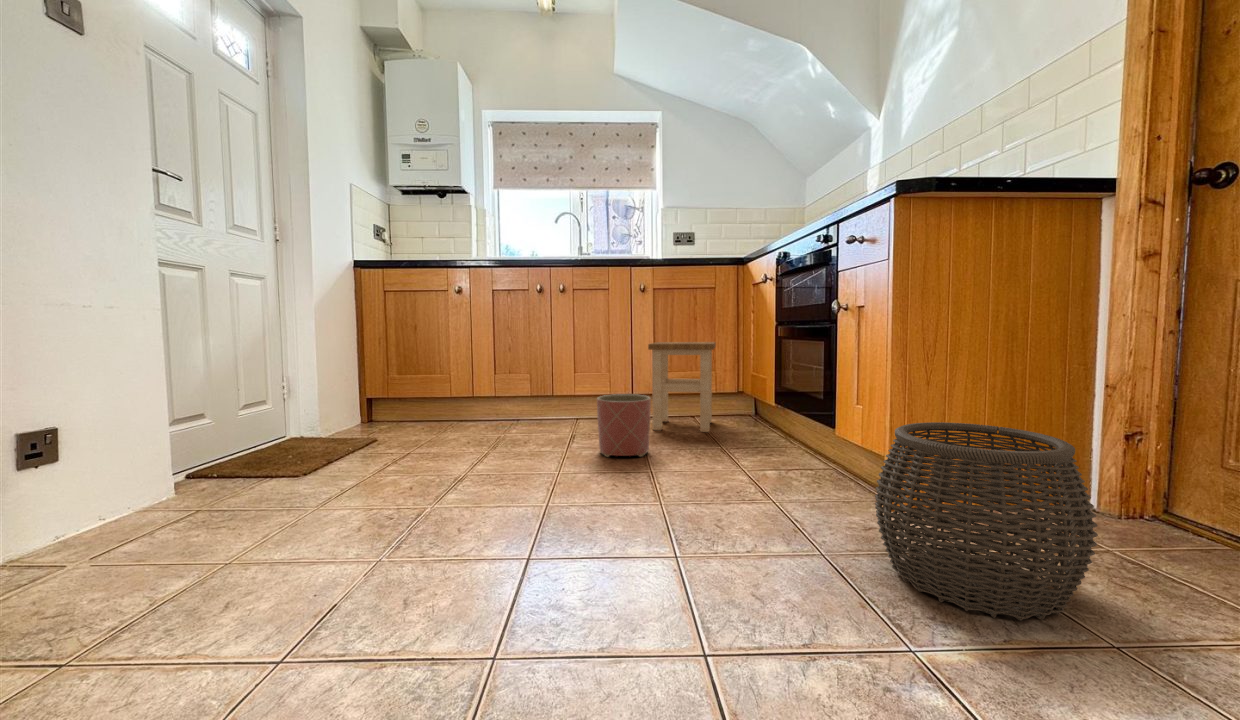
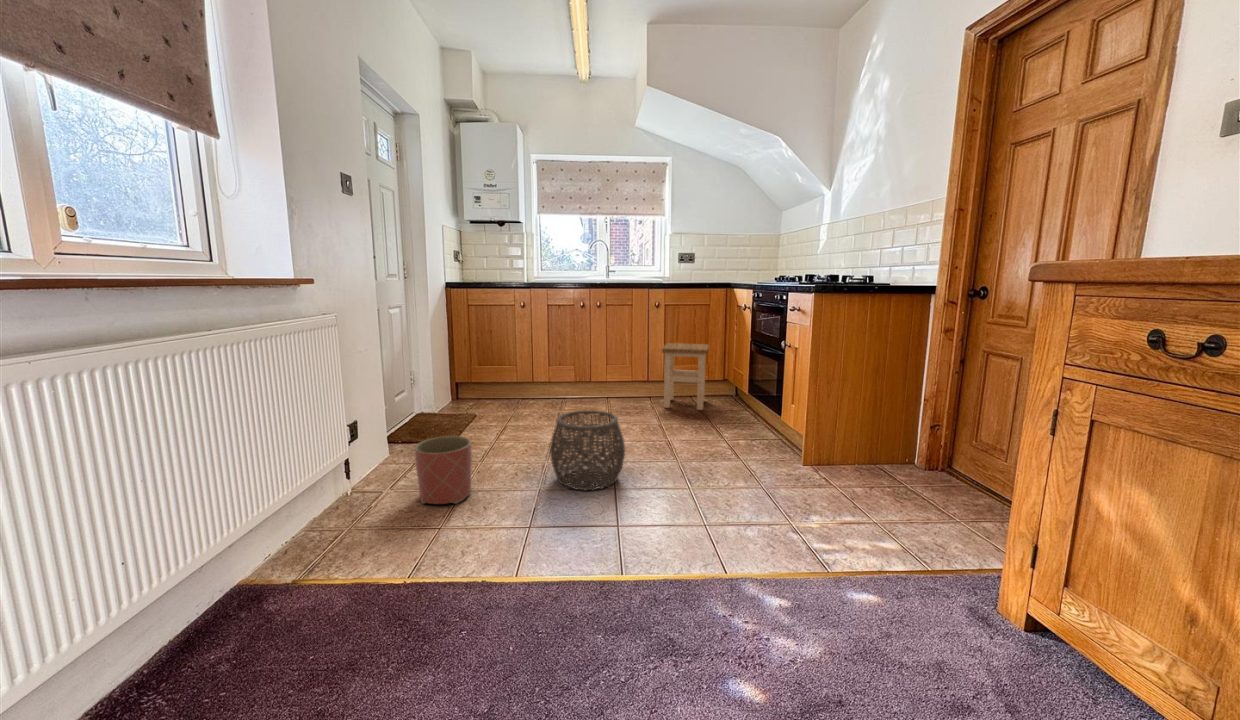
planter: present [597,394,651,457] -> present [414,436,472,504]
woven basket: present [875,422,1098,621] -> present [550,410,625,490]

